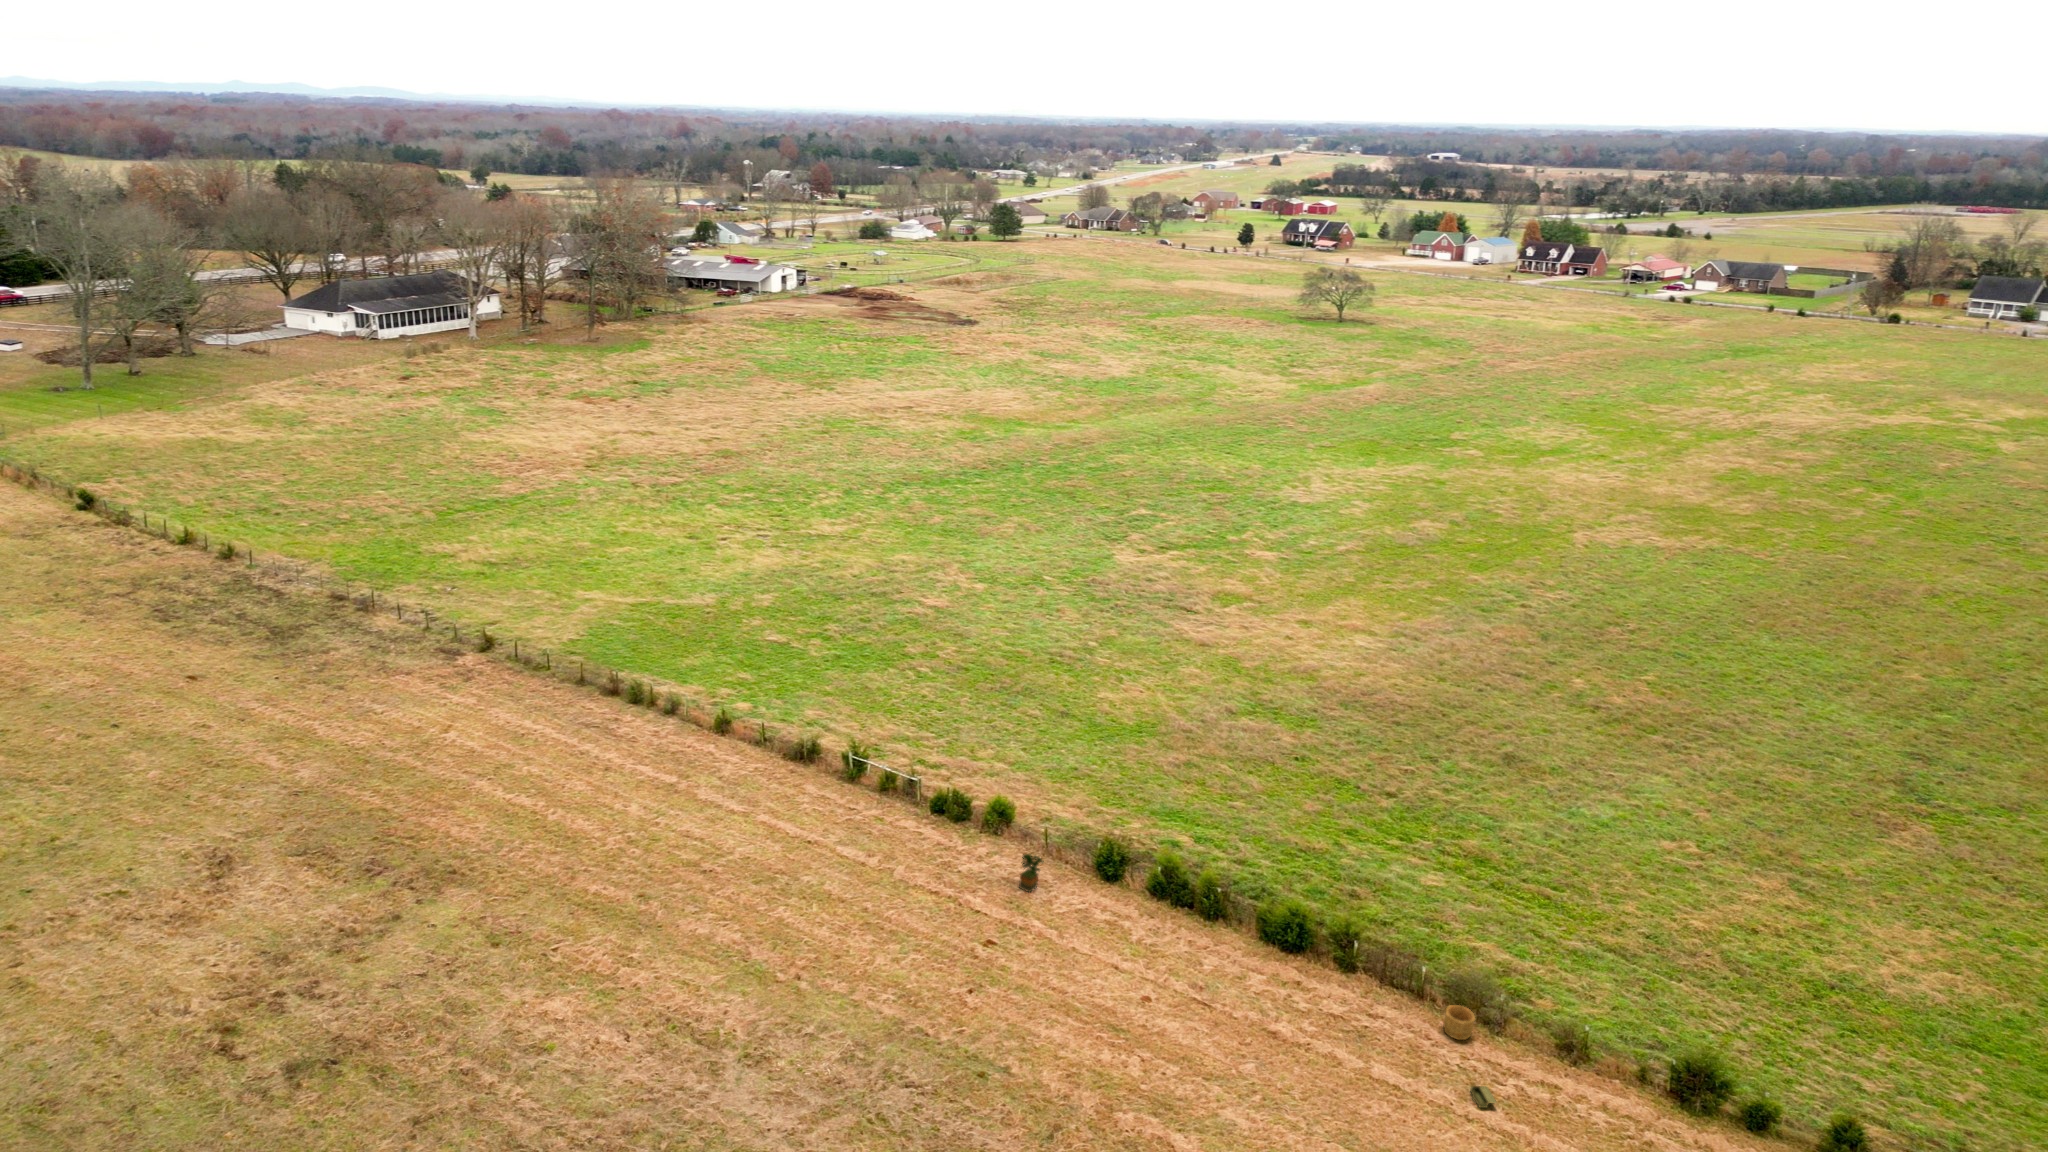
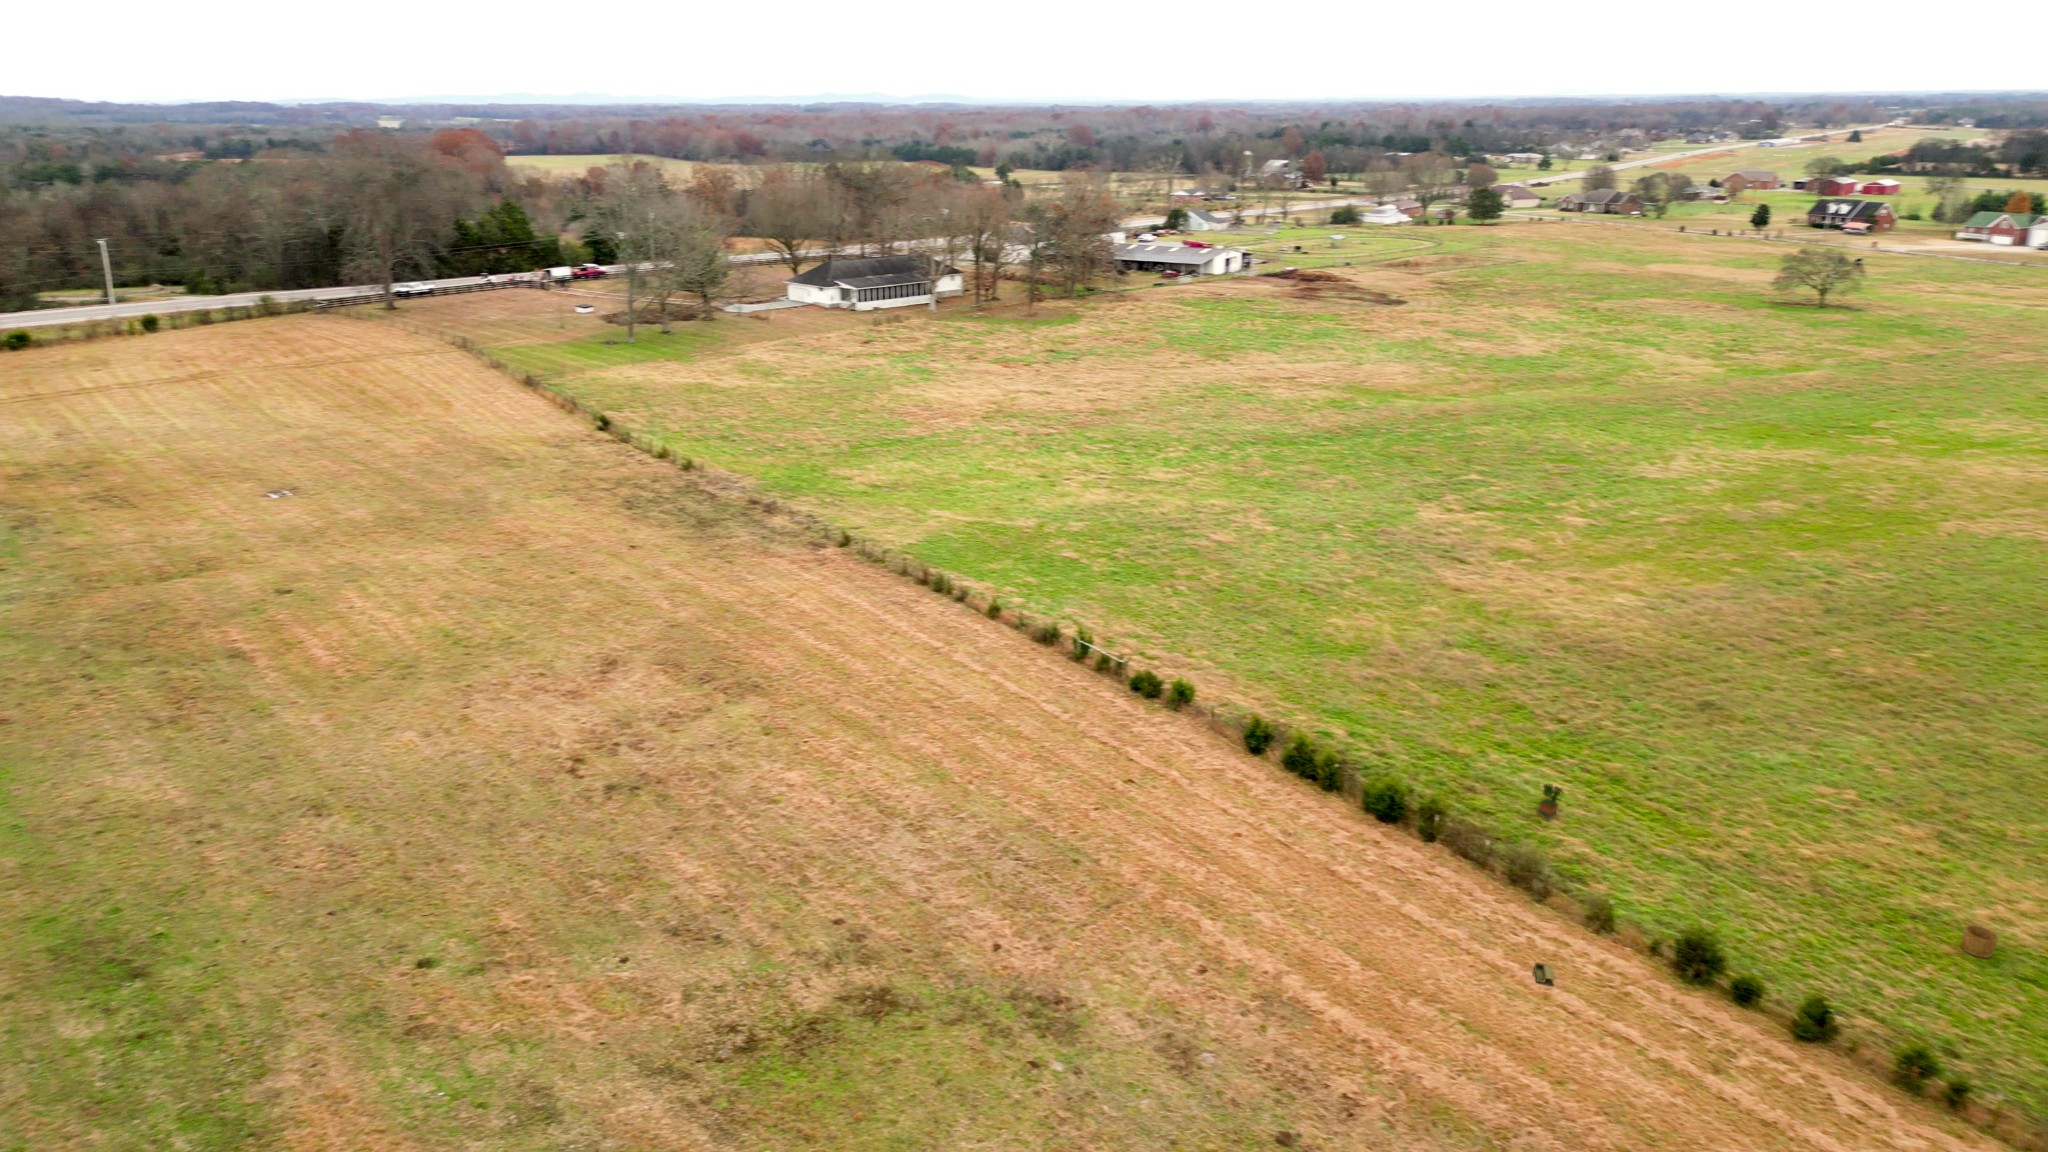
potted tree: present [1019,854,1044,892] -> present [1538,784,1564,820]
wooden bucket: present [1444,1005,1475,1040] -> present [1961,925,1998,958]

